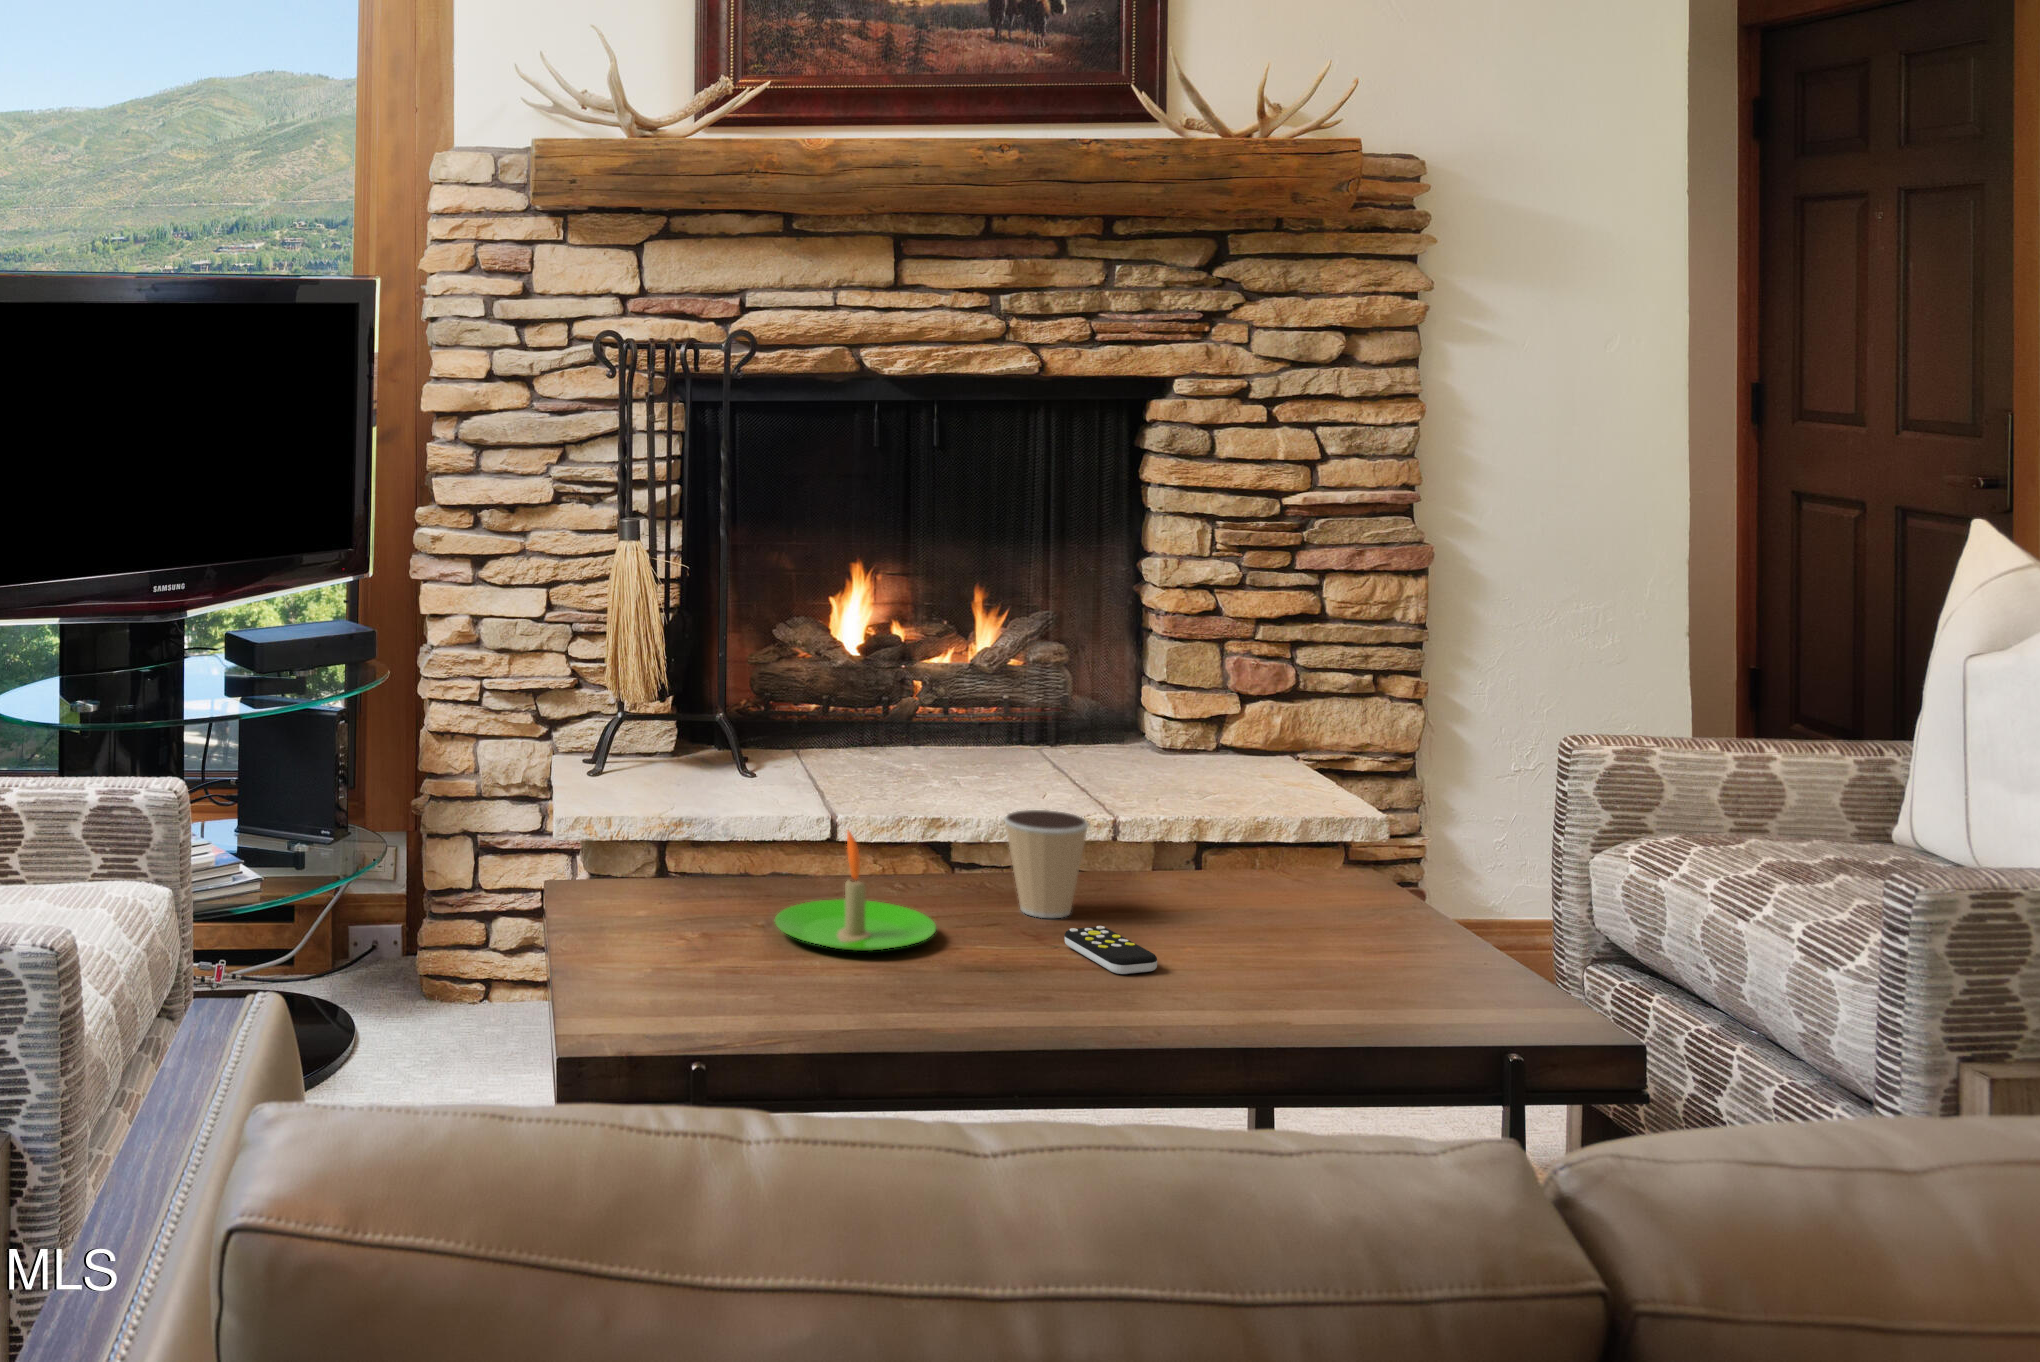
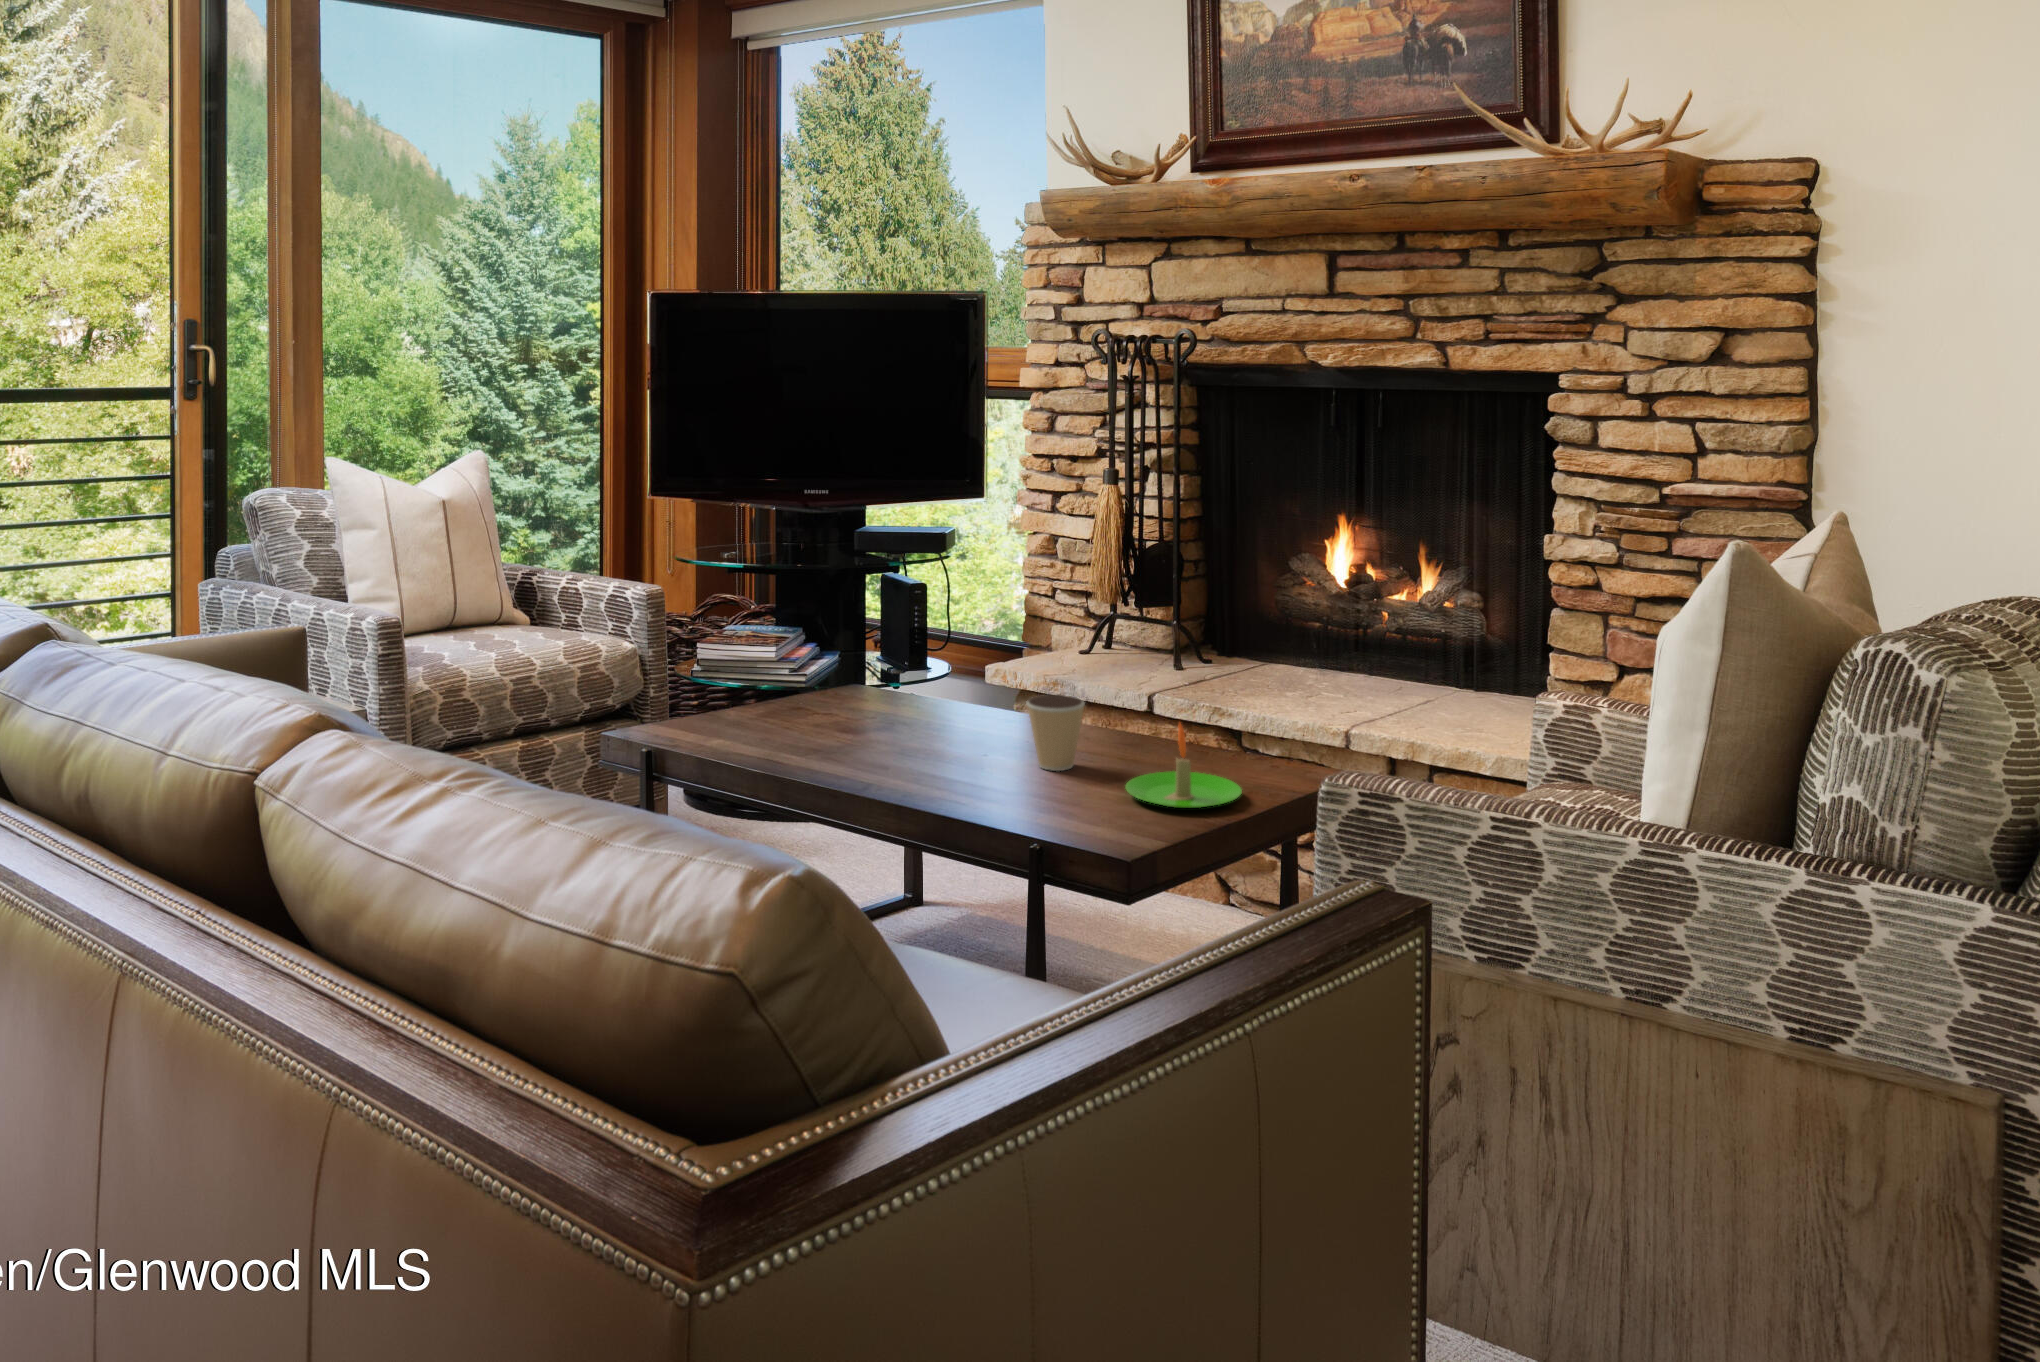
candle: present [774,831,936,951] -> present [1126,724,1242,808]
remote control: present [1065,926,1157,974] -> none [977,772,1031,804]

